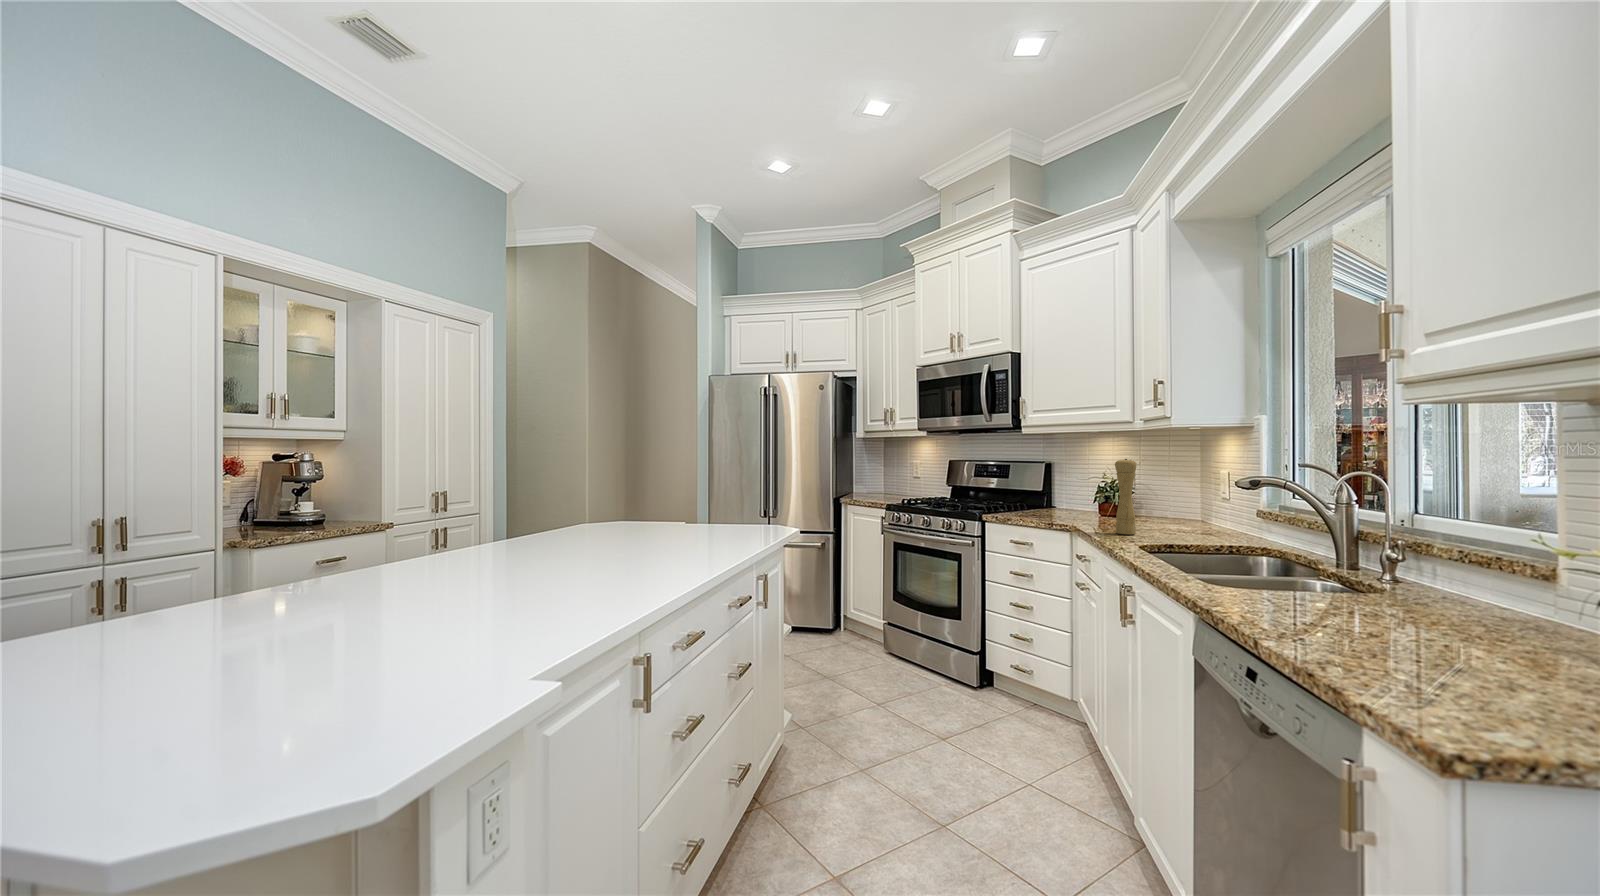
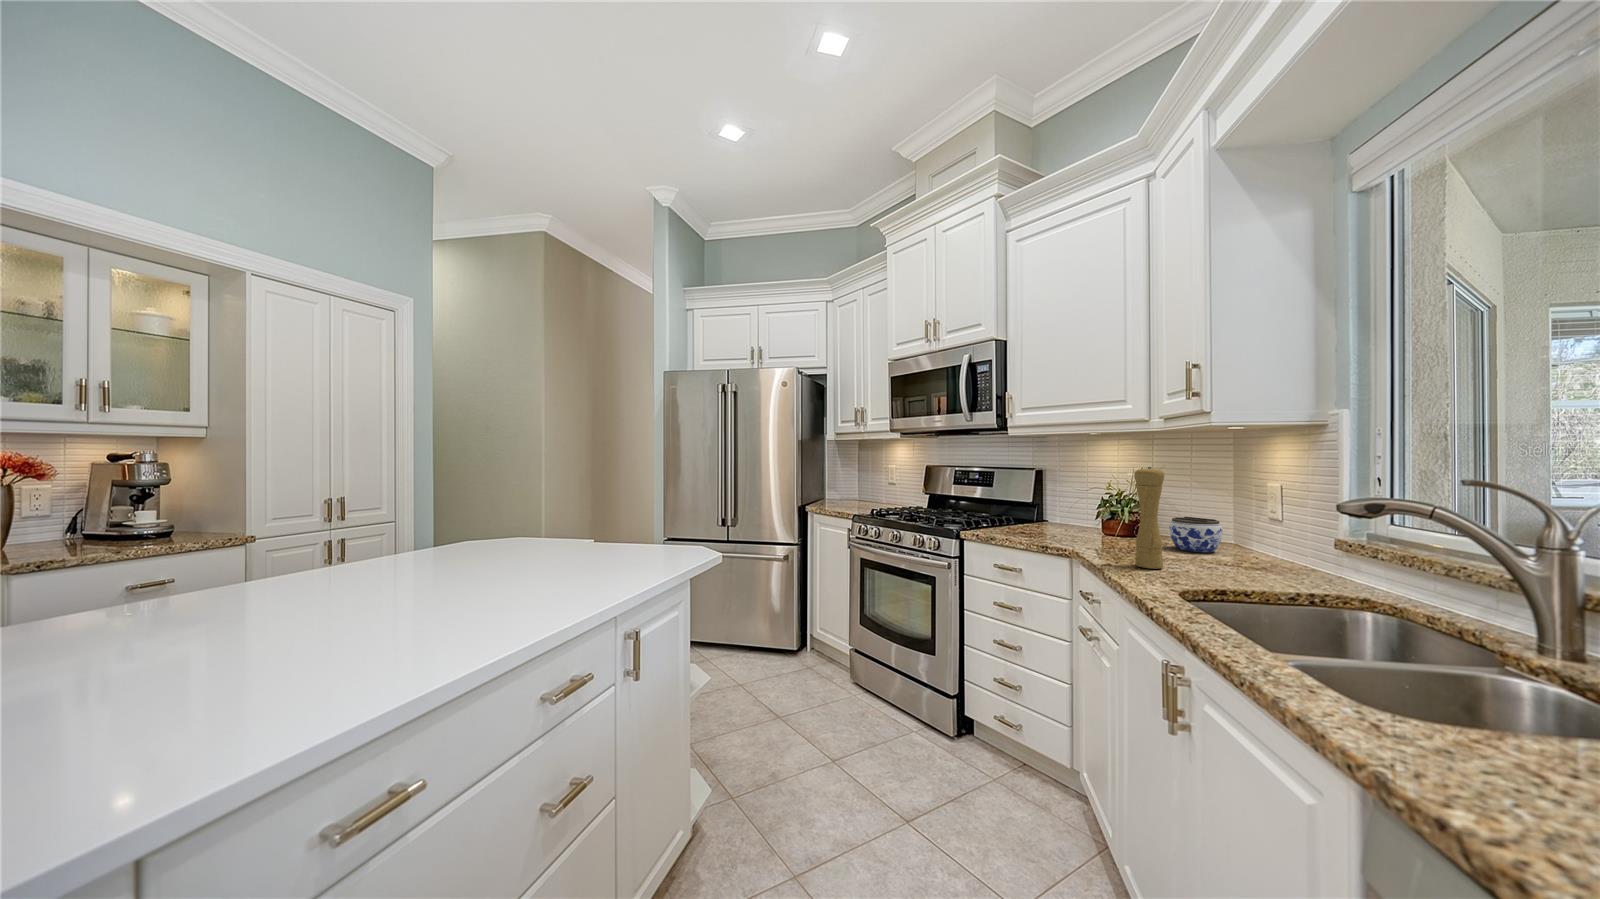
jar: none [1149,499,1188,526] -> present [1169,517,1222,552]

